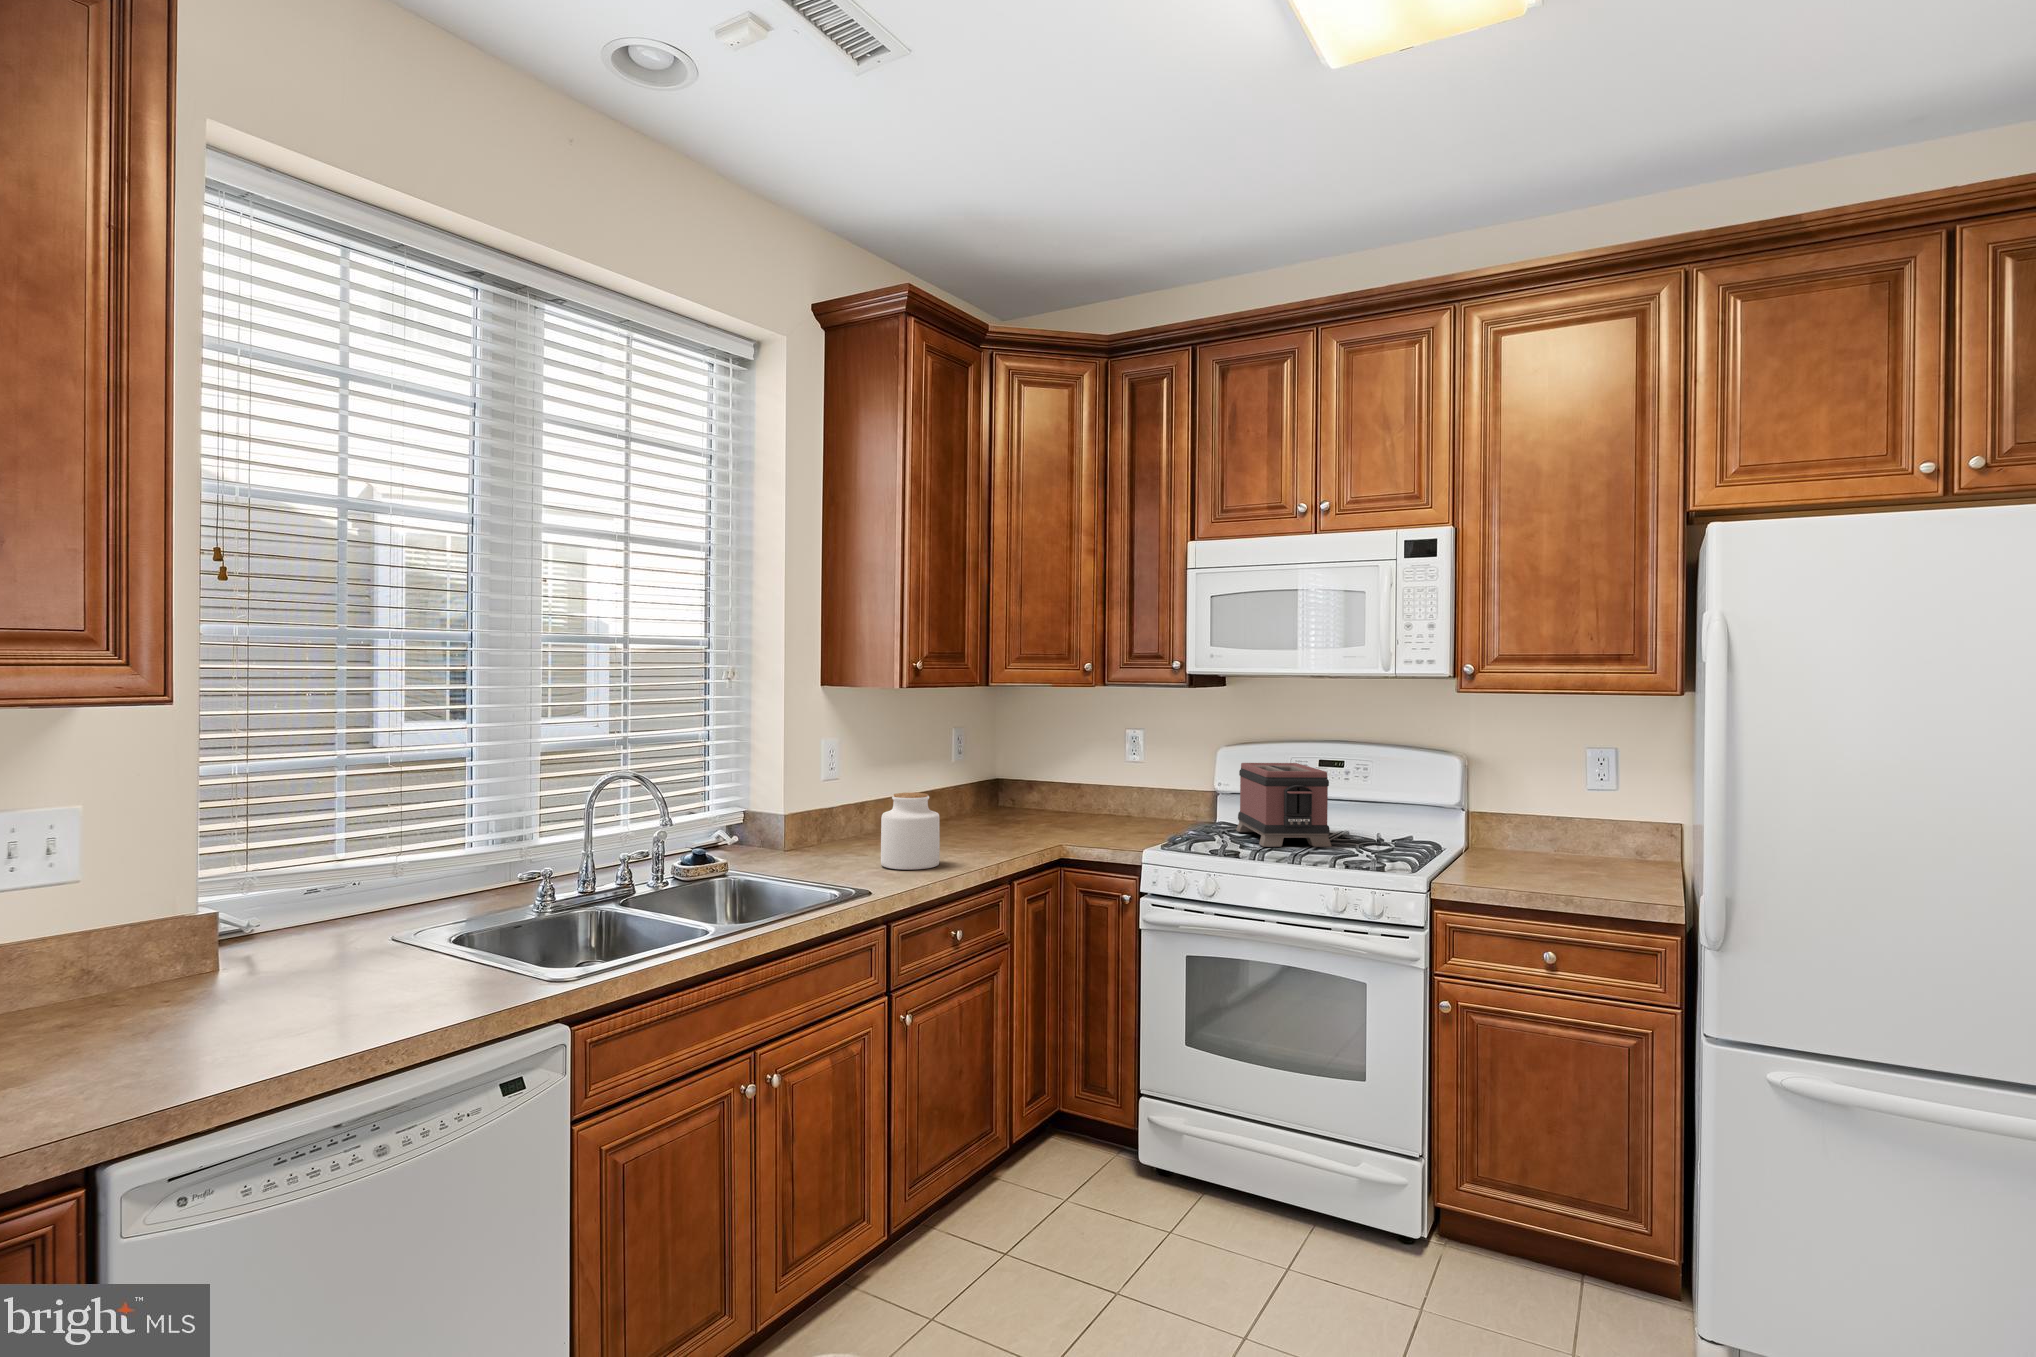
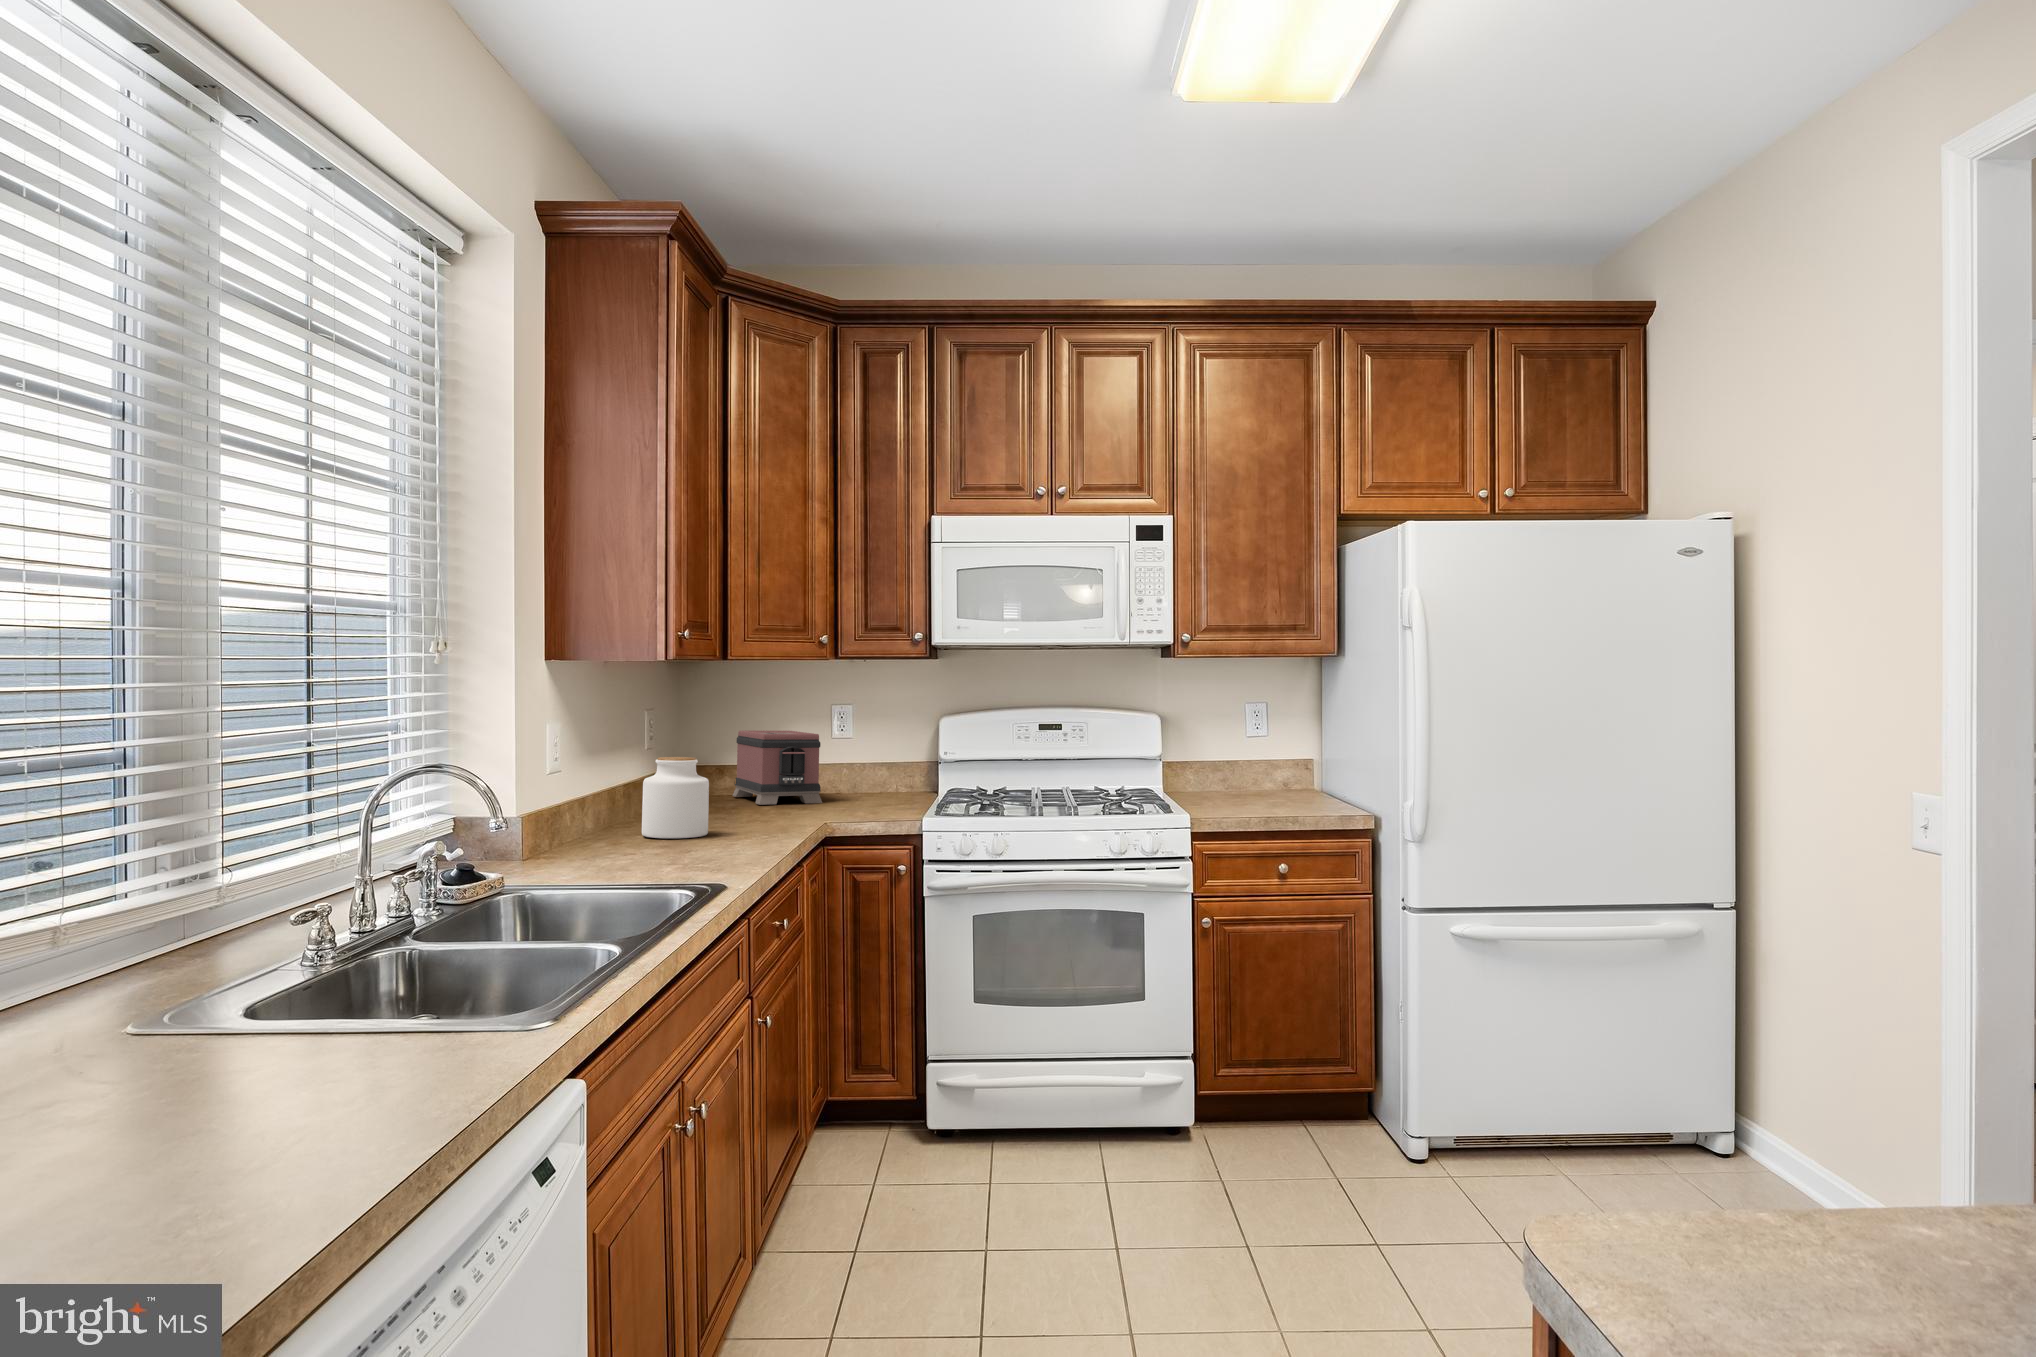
toaster: present [1236,763,1332,847] -> present [732,730,822,805]

